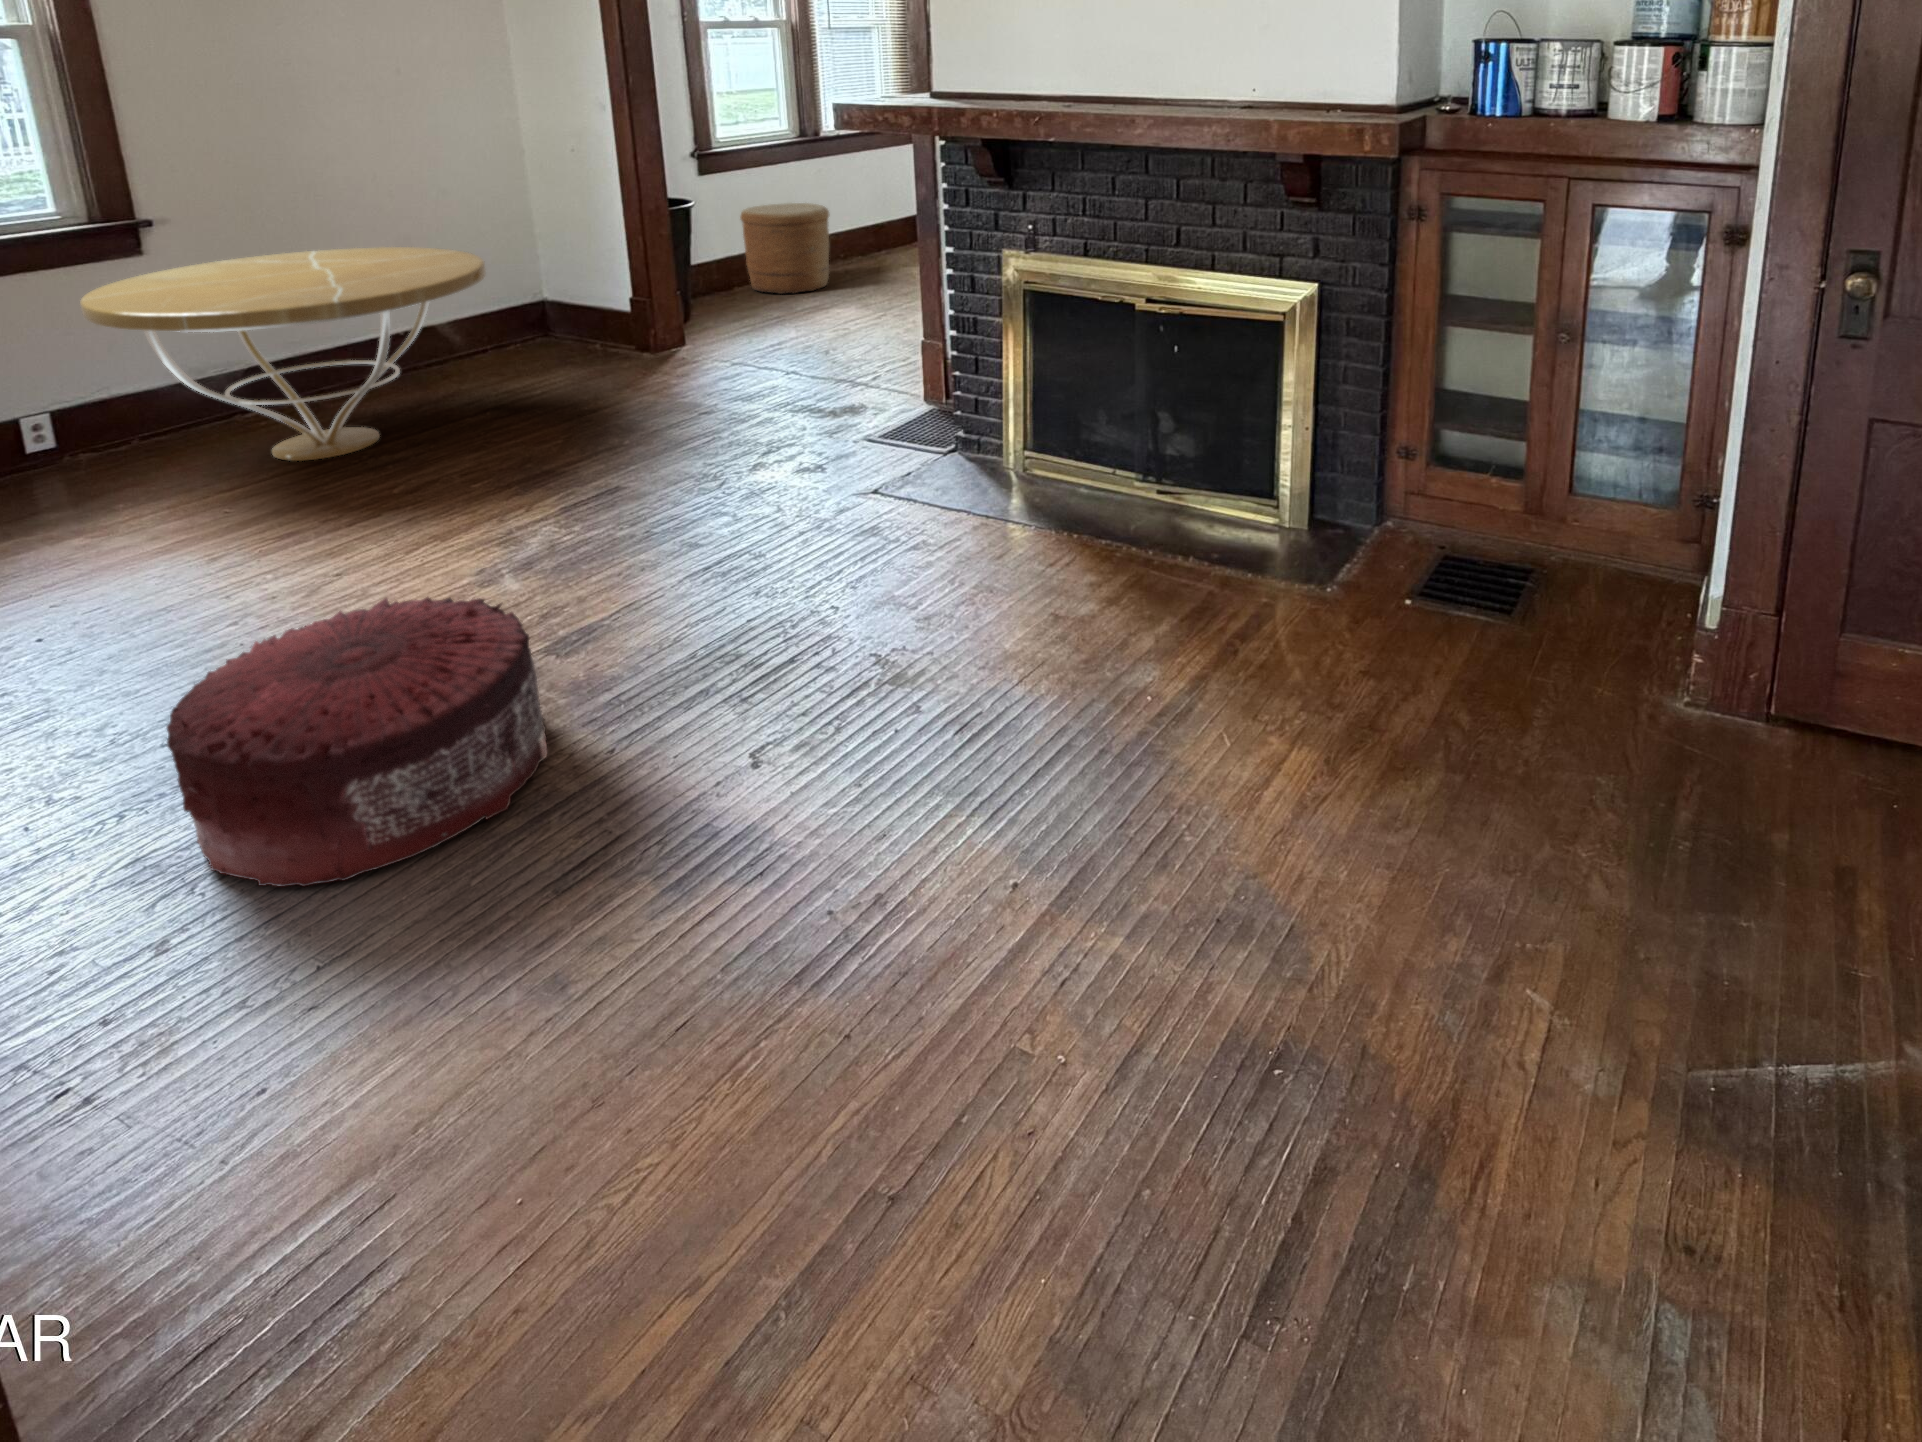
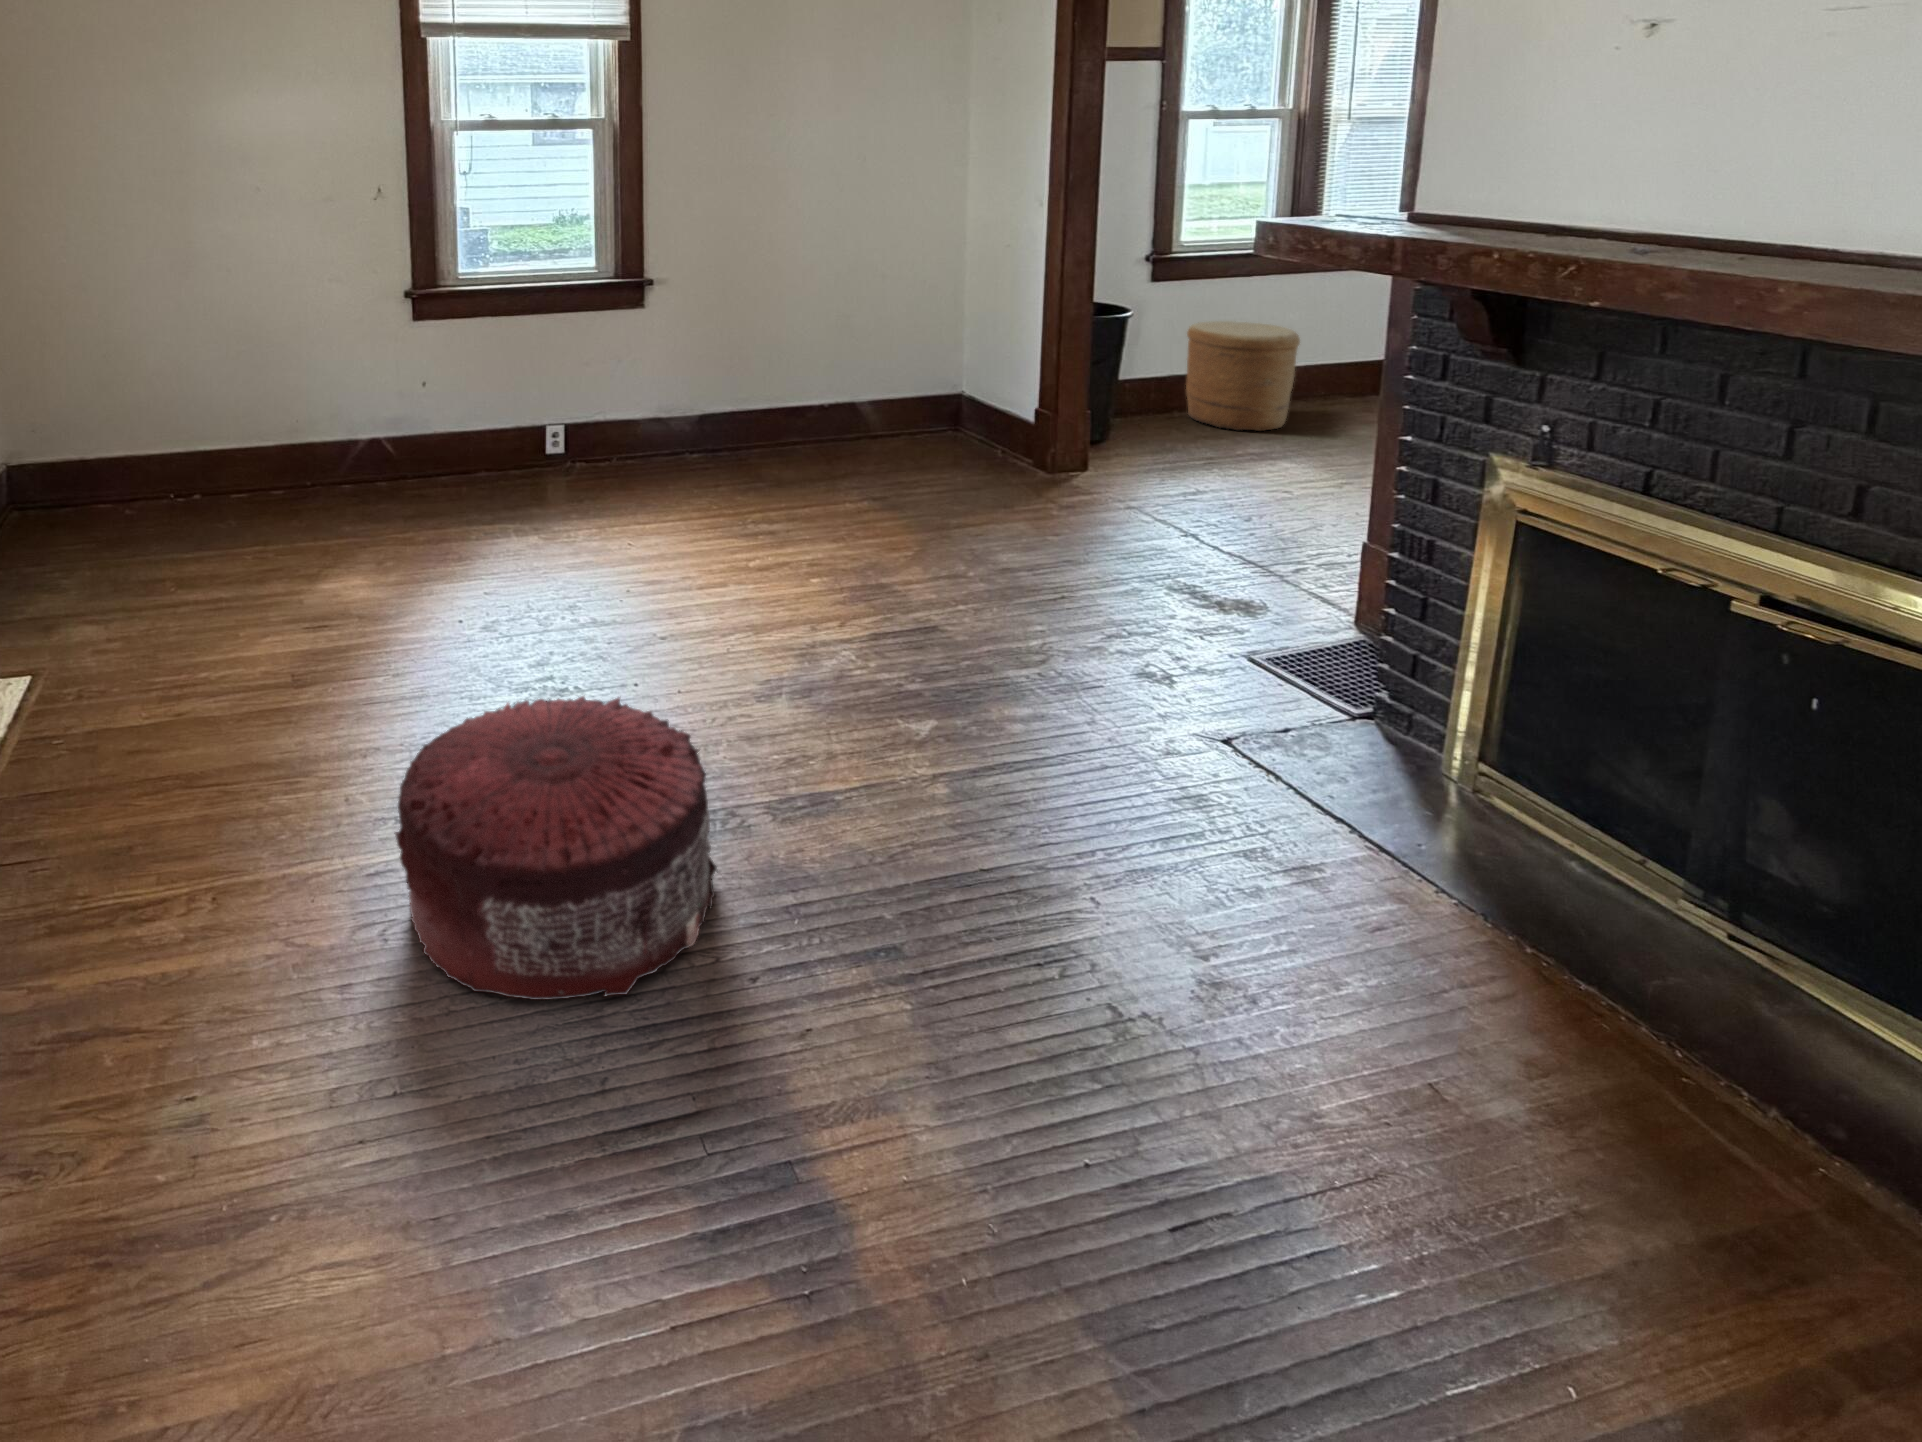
coffee table: present [80,247,486,461] -> none [582,319,880,511]

